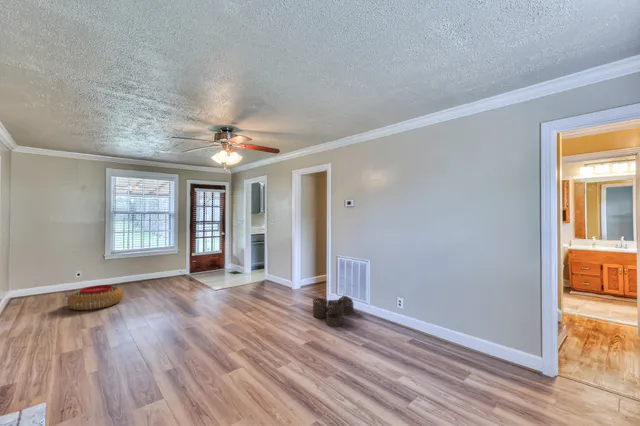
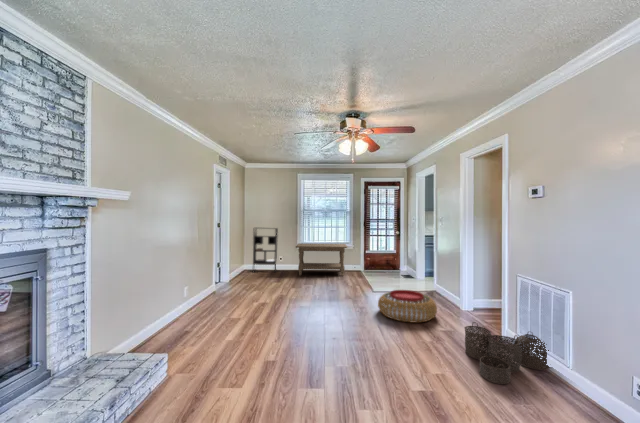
bookshelf: none [37,237,78,299] -> present [253,228,278,272]
coffee table: none [109,249,179,291] -> present [296,243,348,276]
pouf: present [67,285,123,310] -> present [378,290,437,323]

